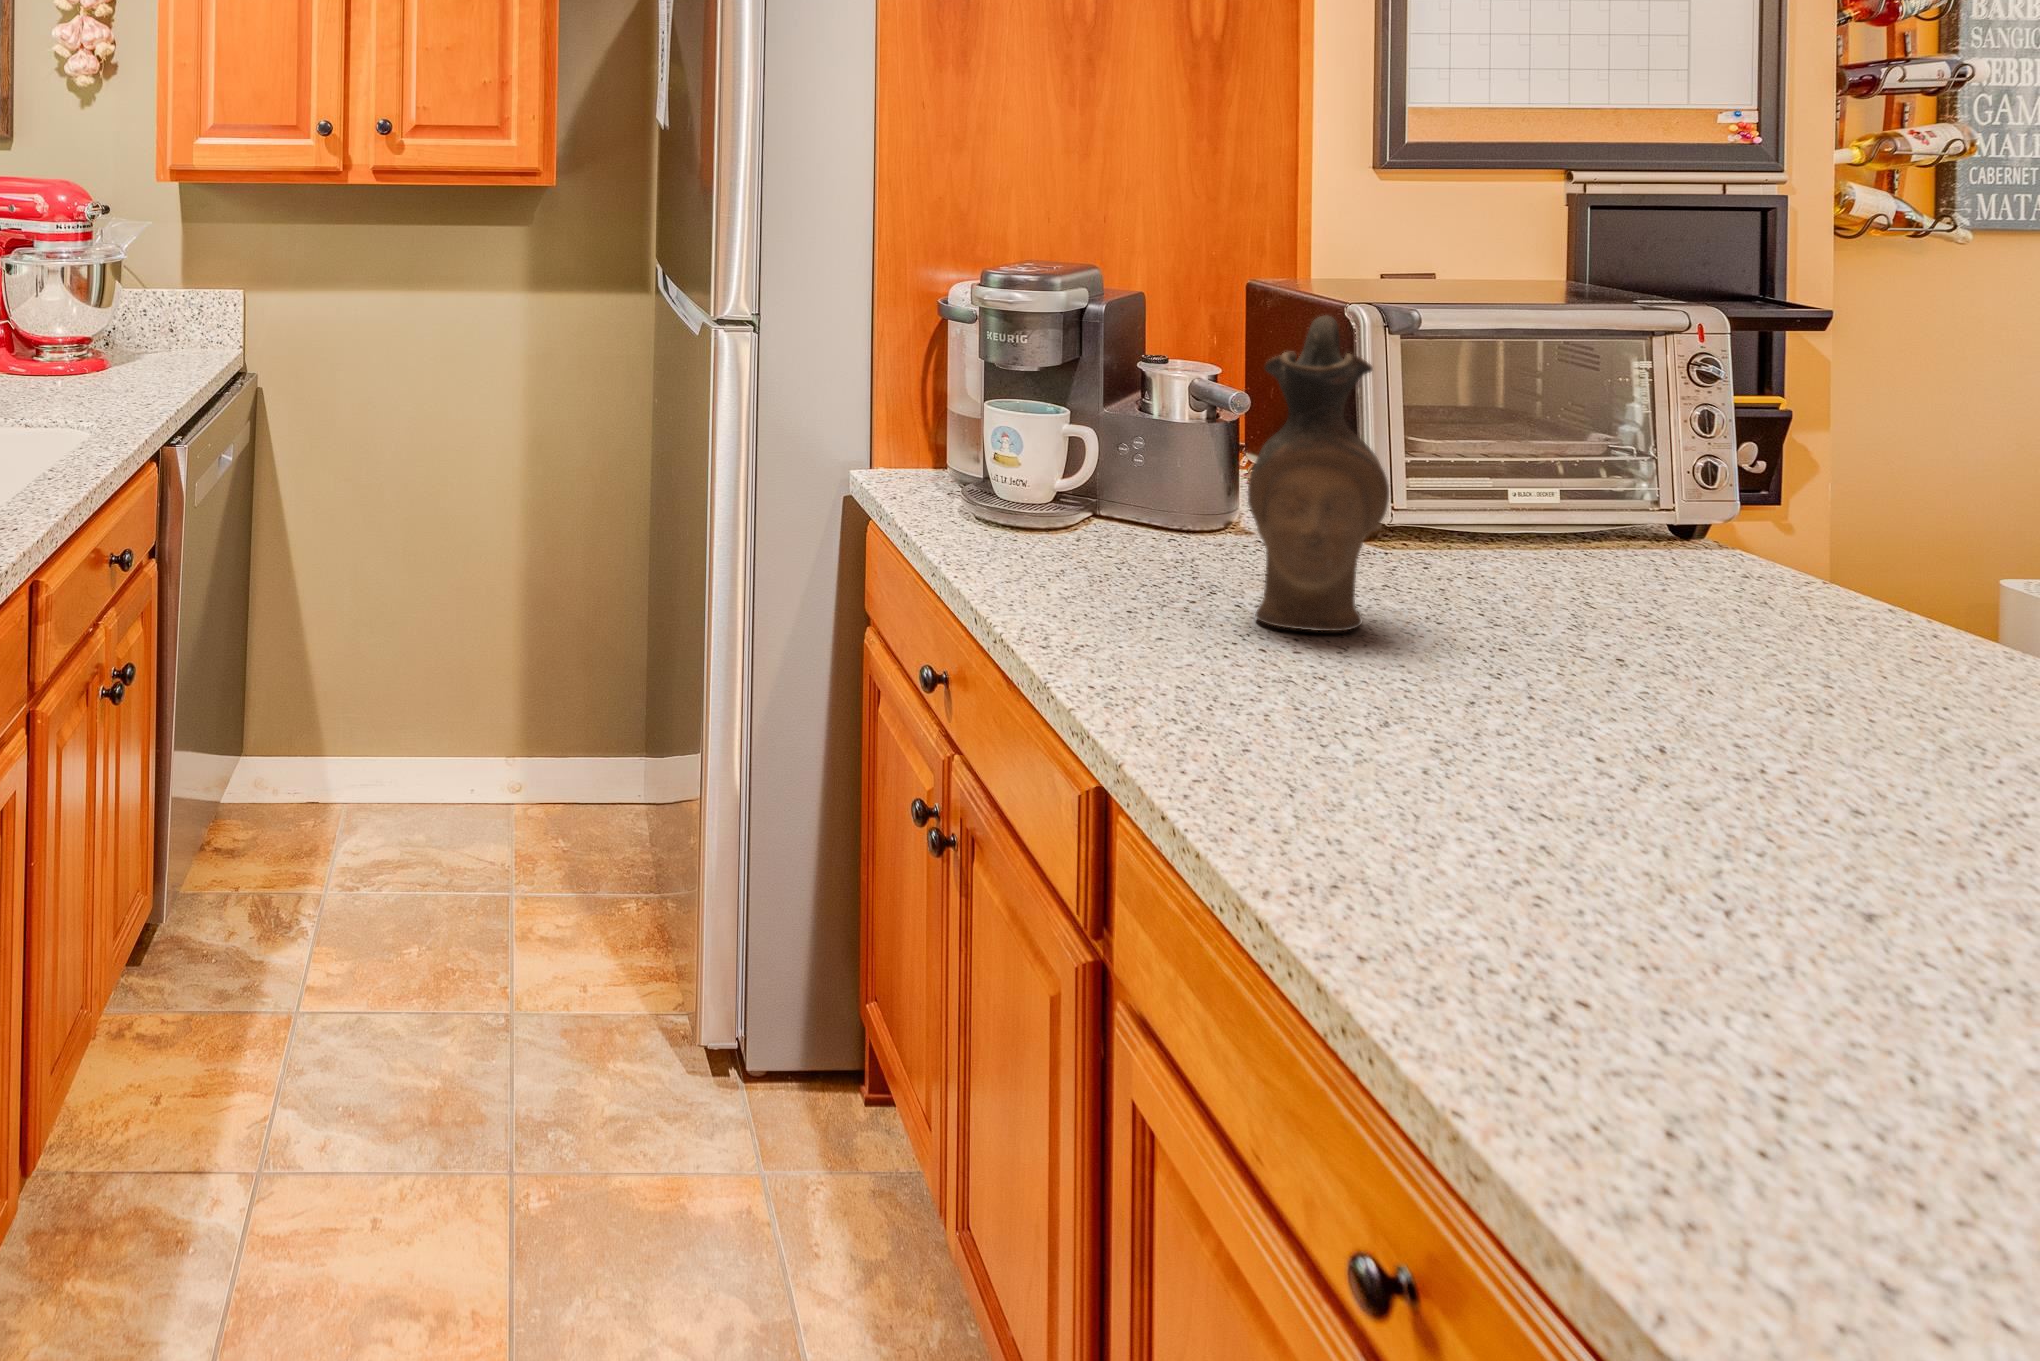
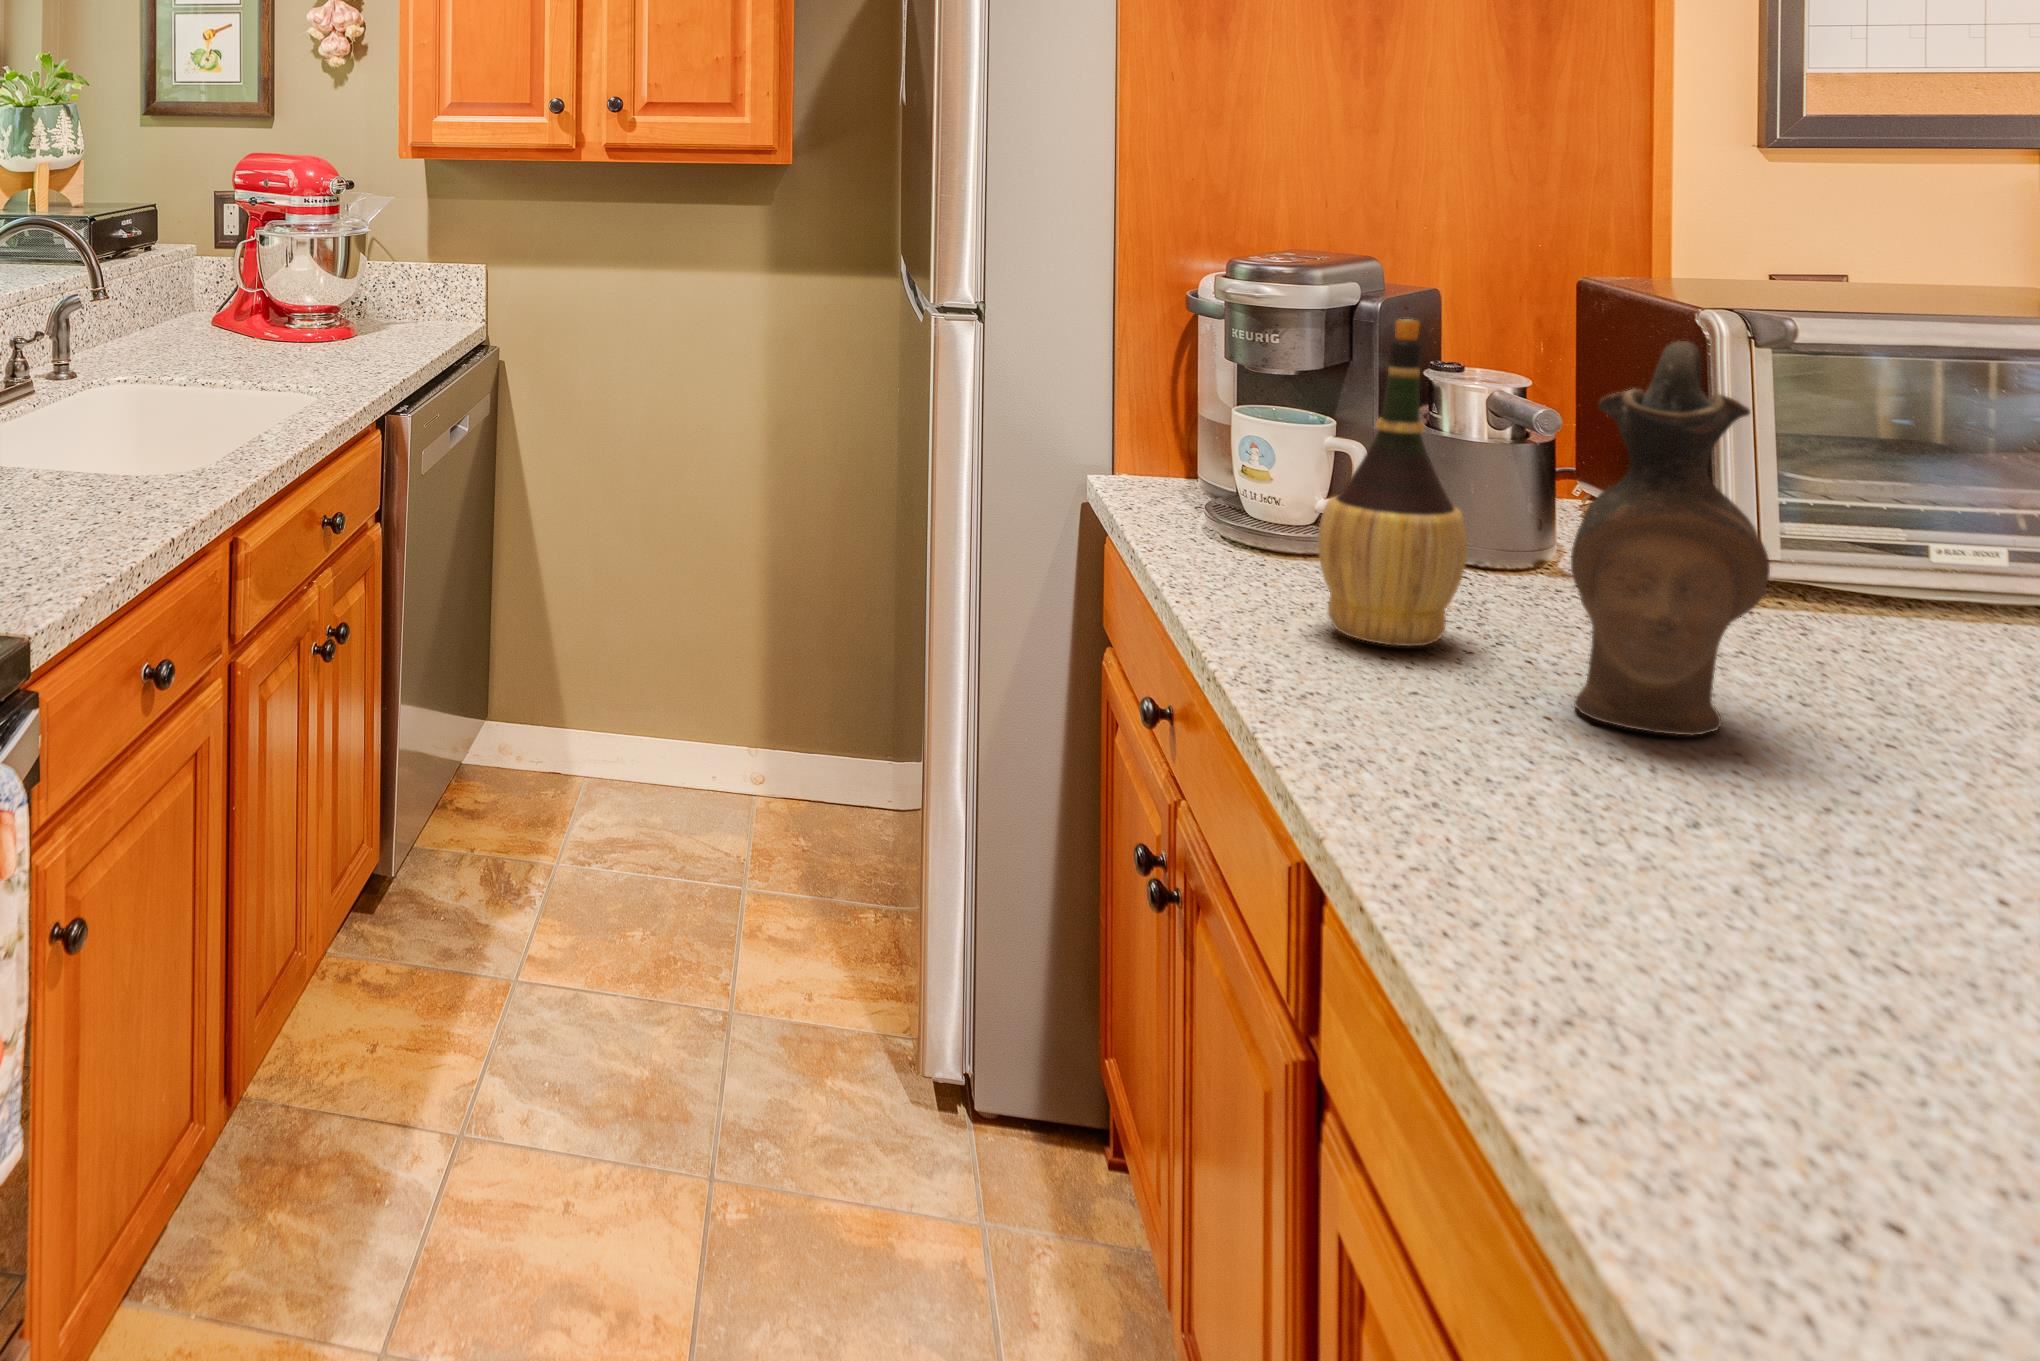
wine bottle: none [1055,305,1173,585] -> present [1318,319,1467,646]

